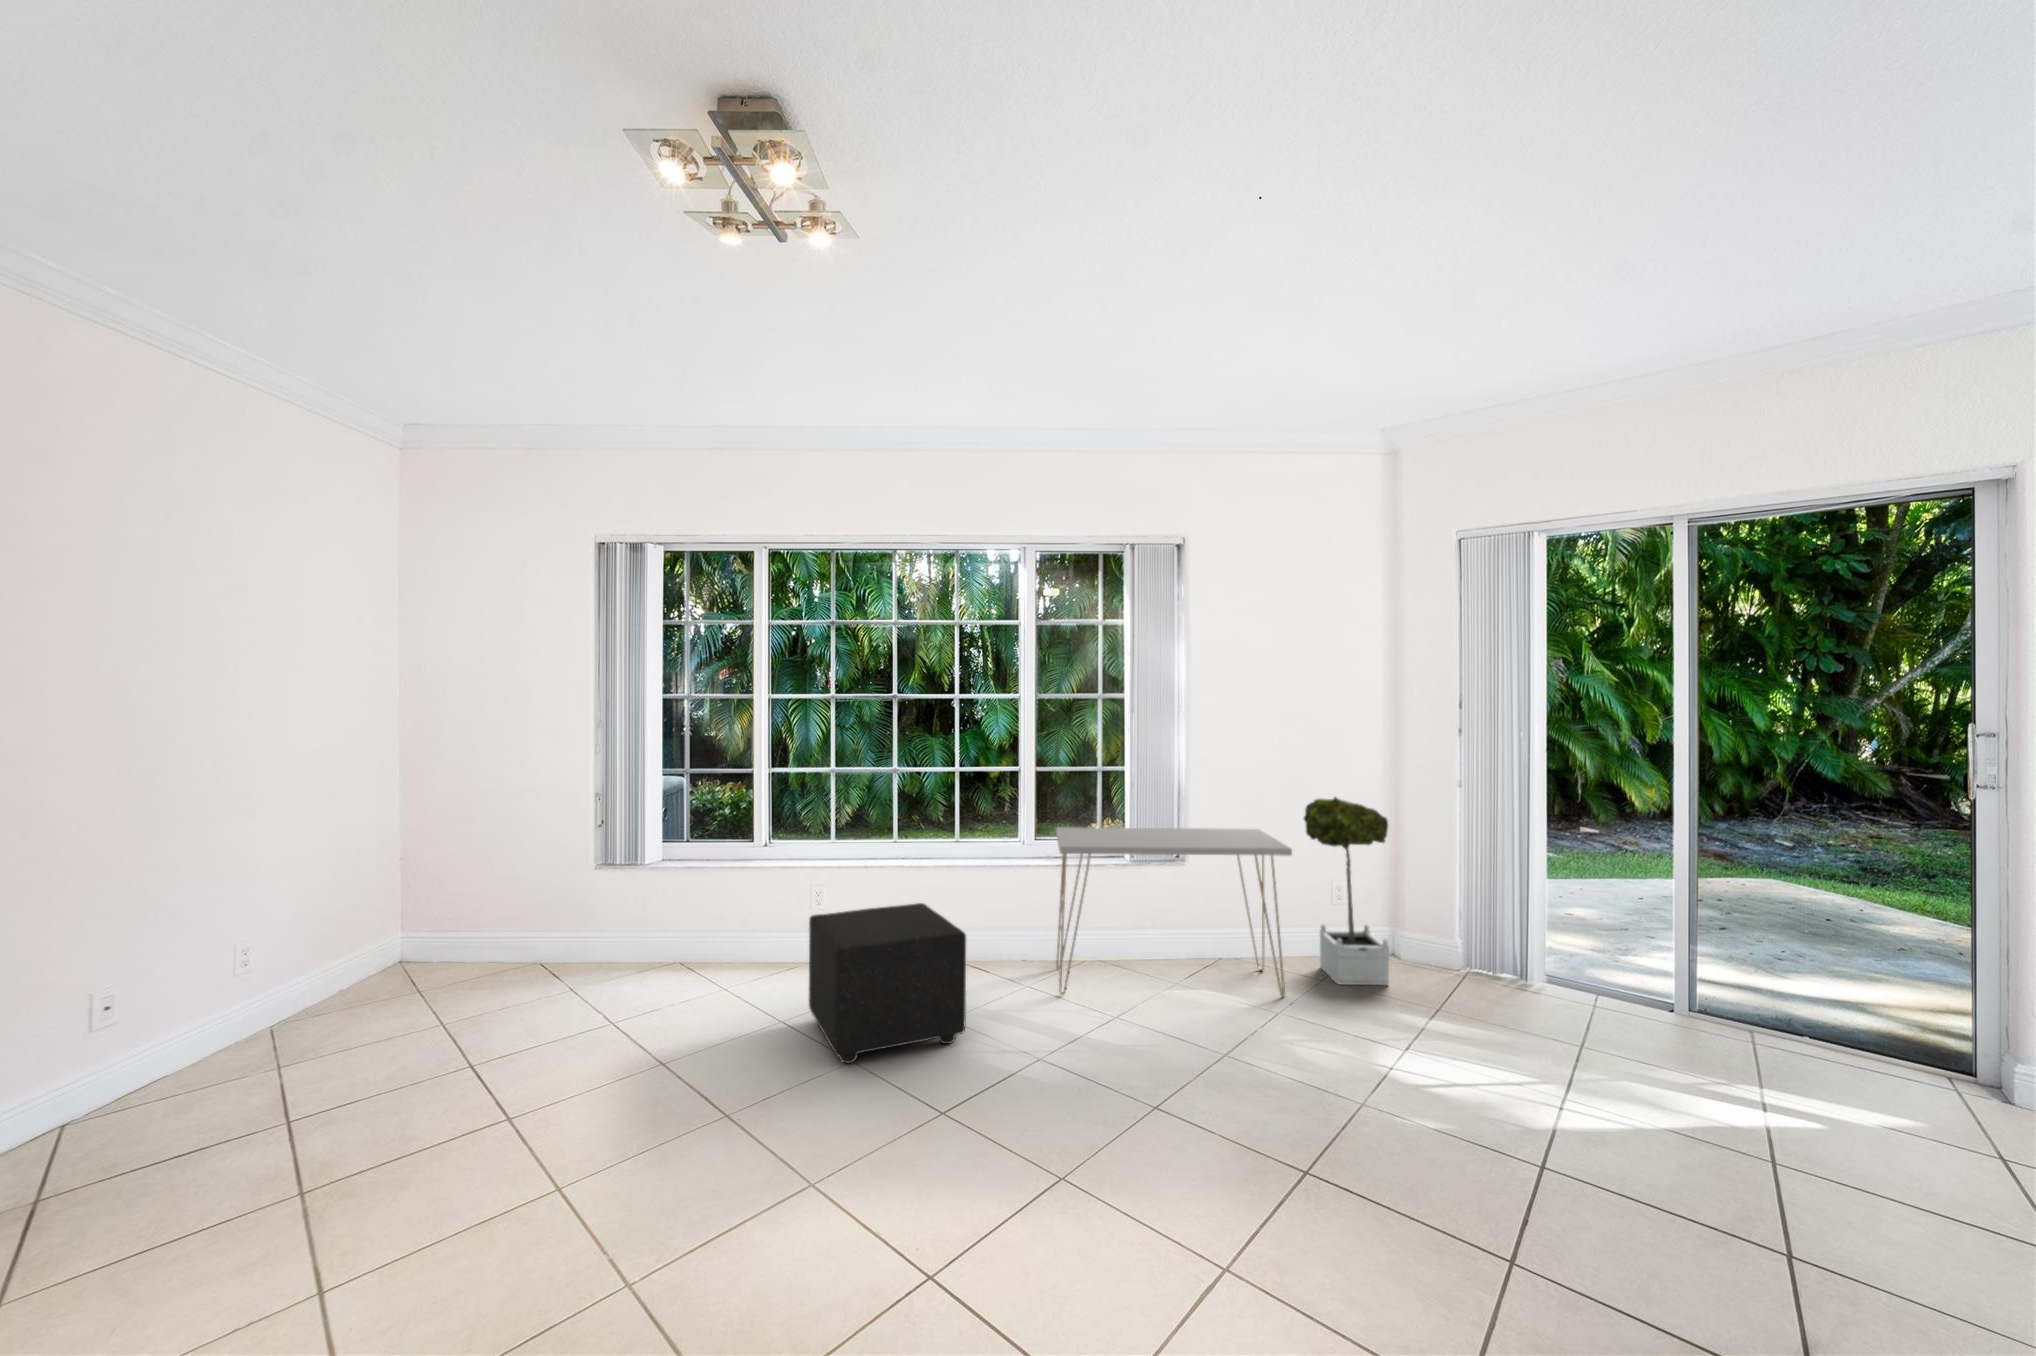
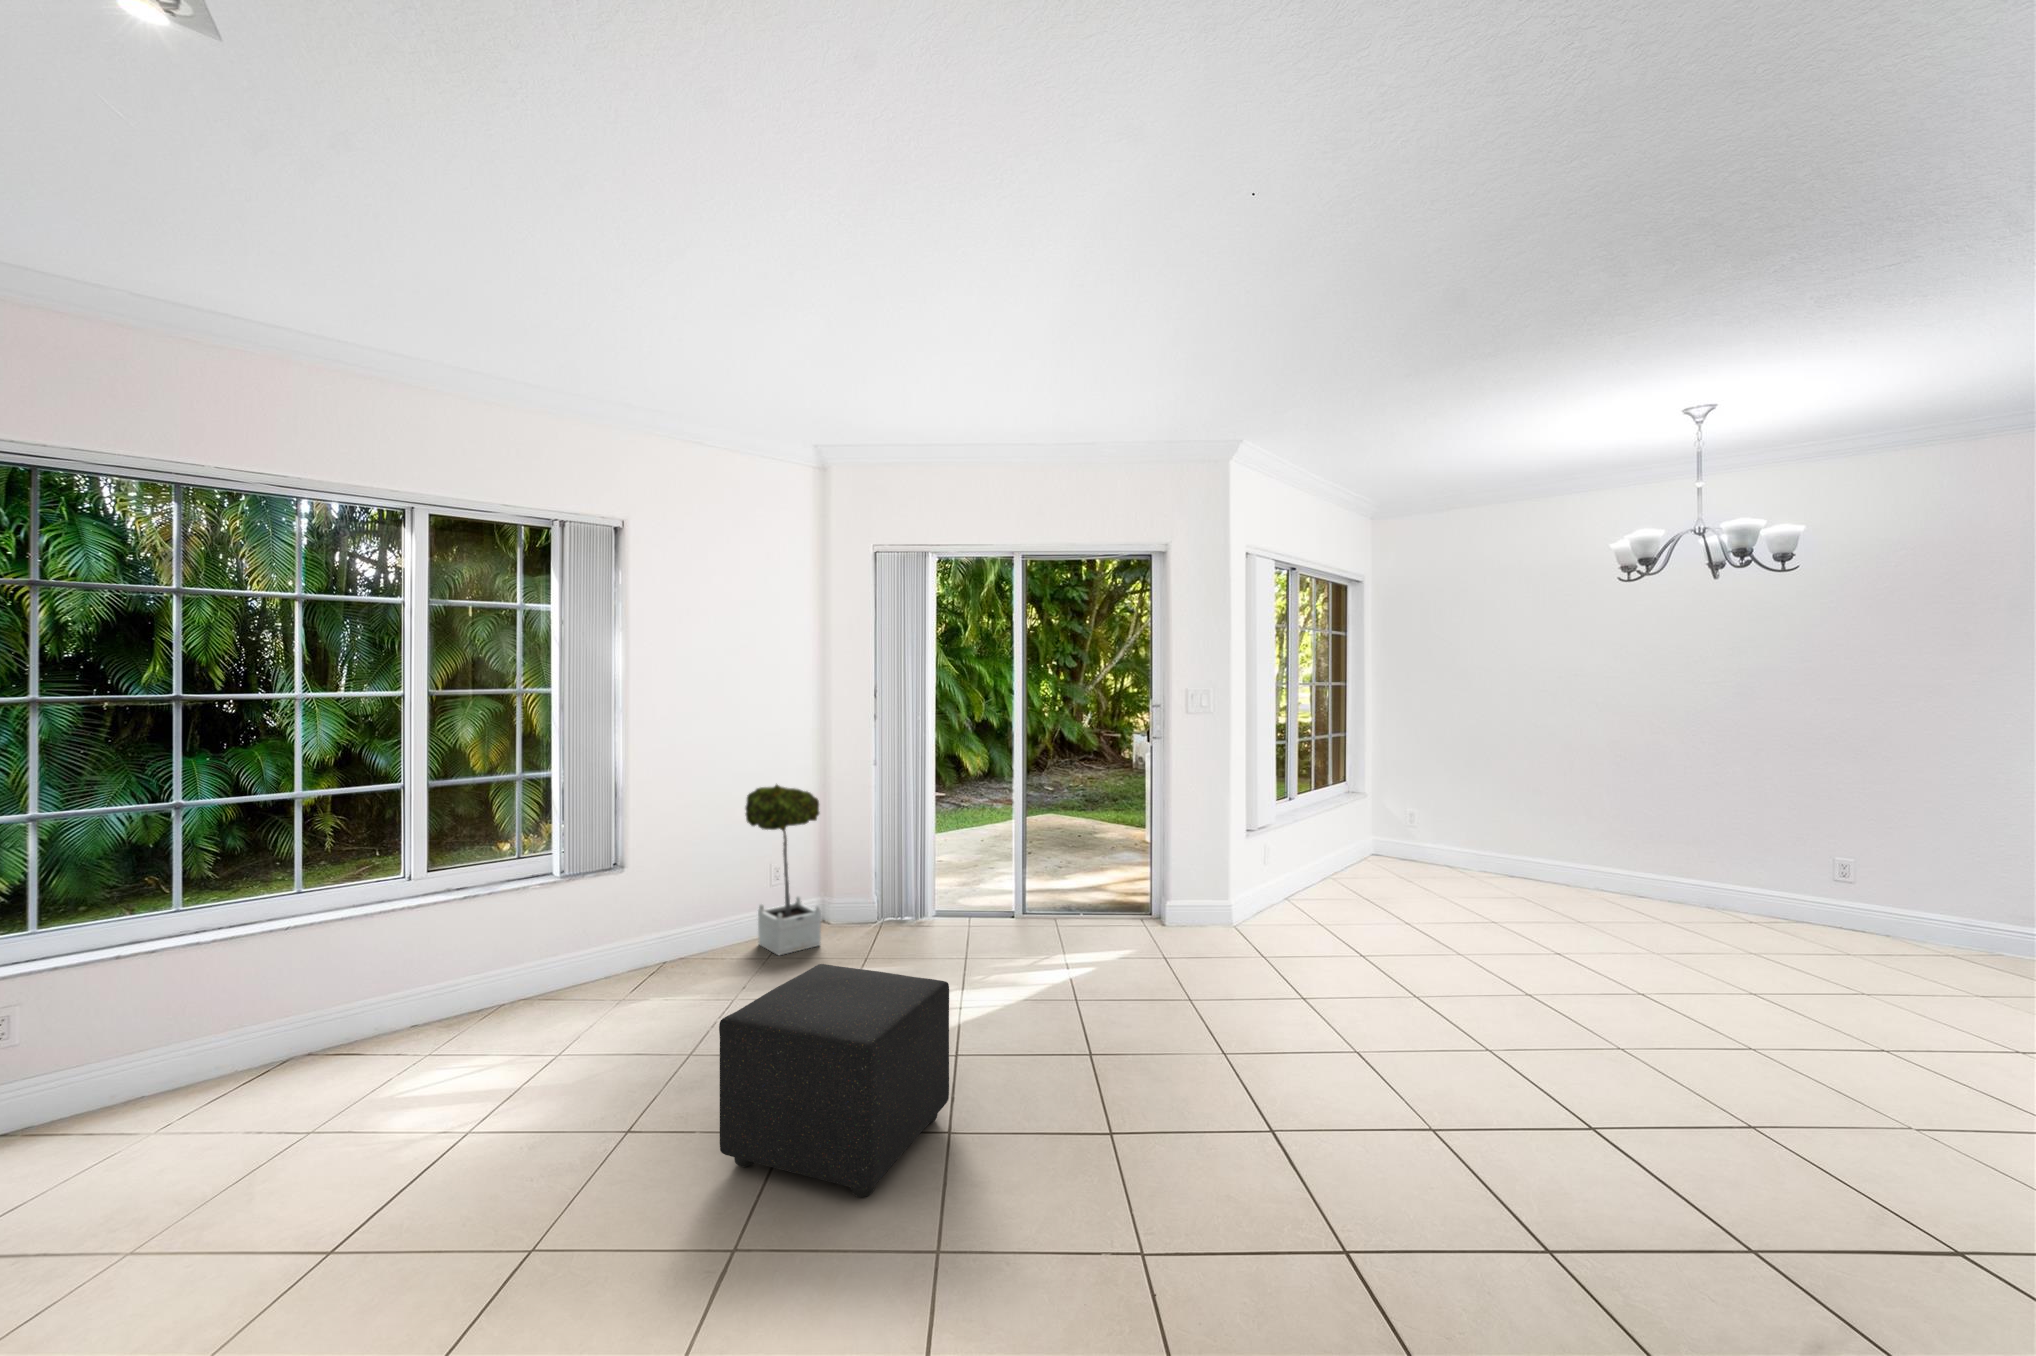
console table: present [1056,827,1292,997] -> none [462,823,745,1046]
ottoman: present [809,903,966,1063] -> present [719,964,949,1197]

